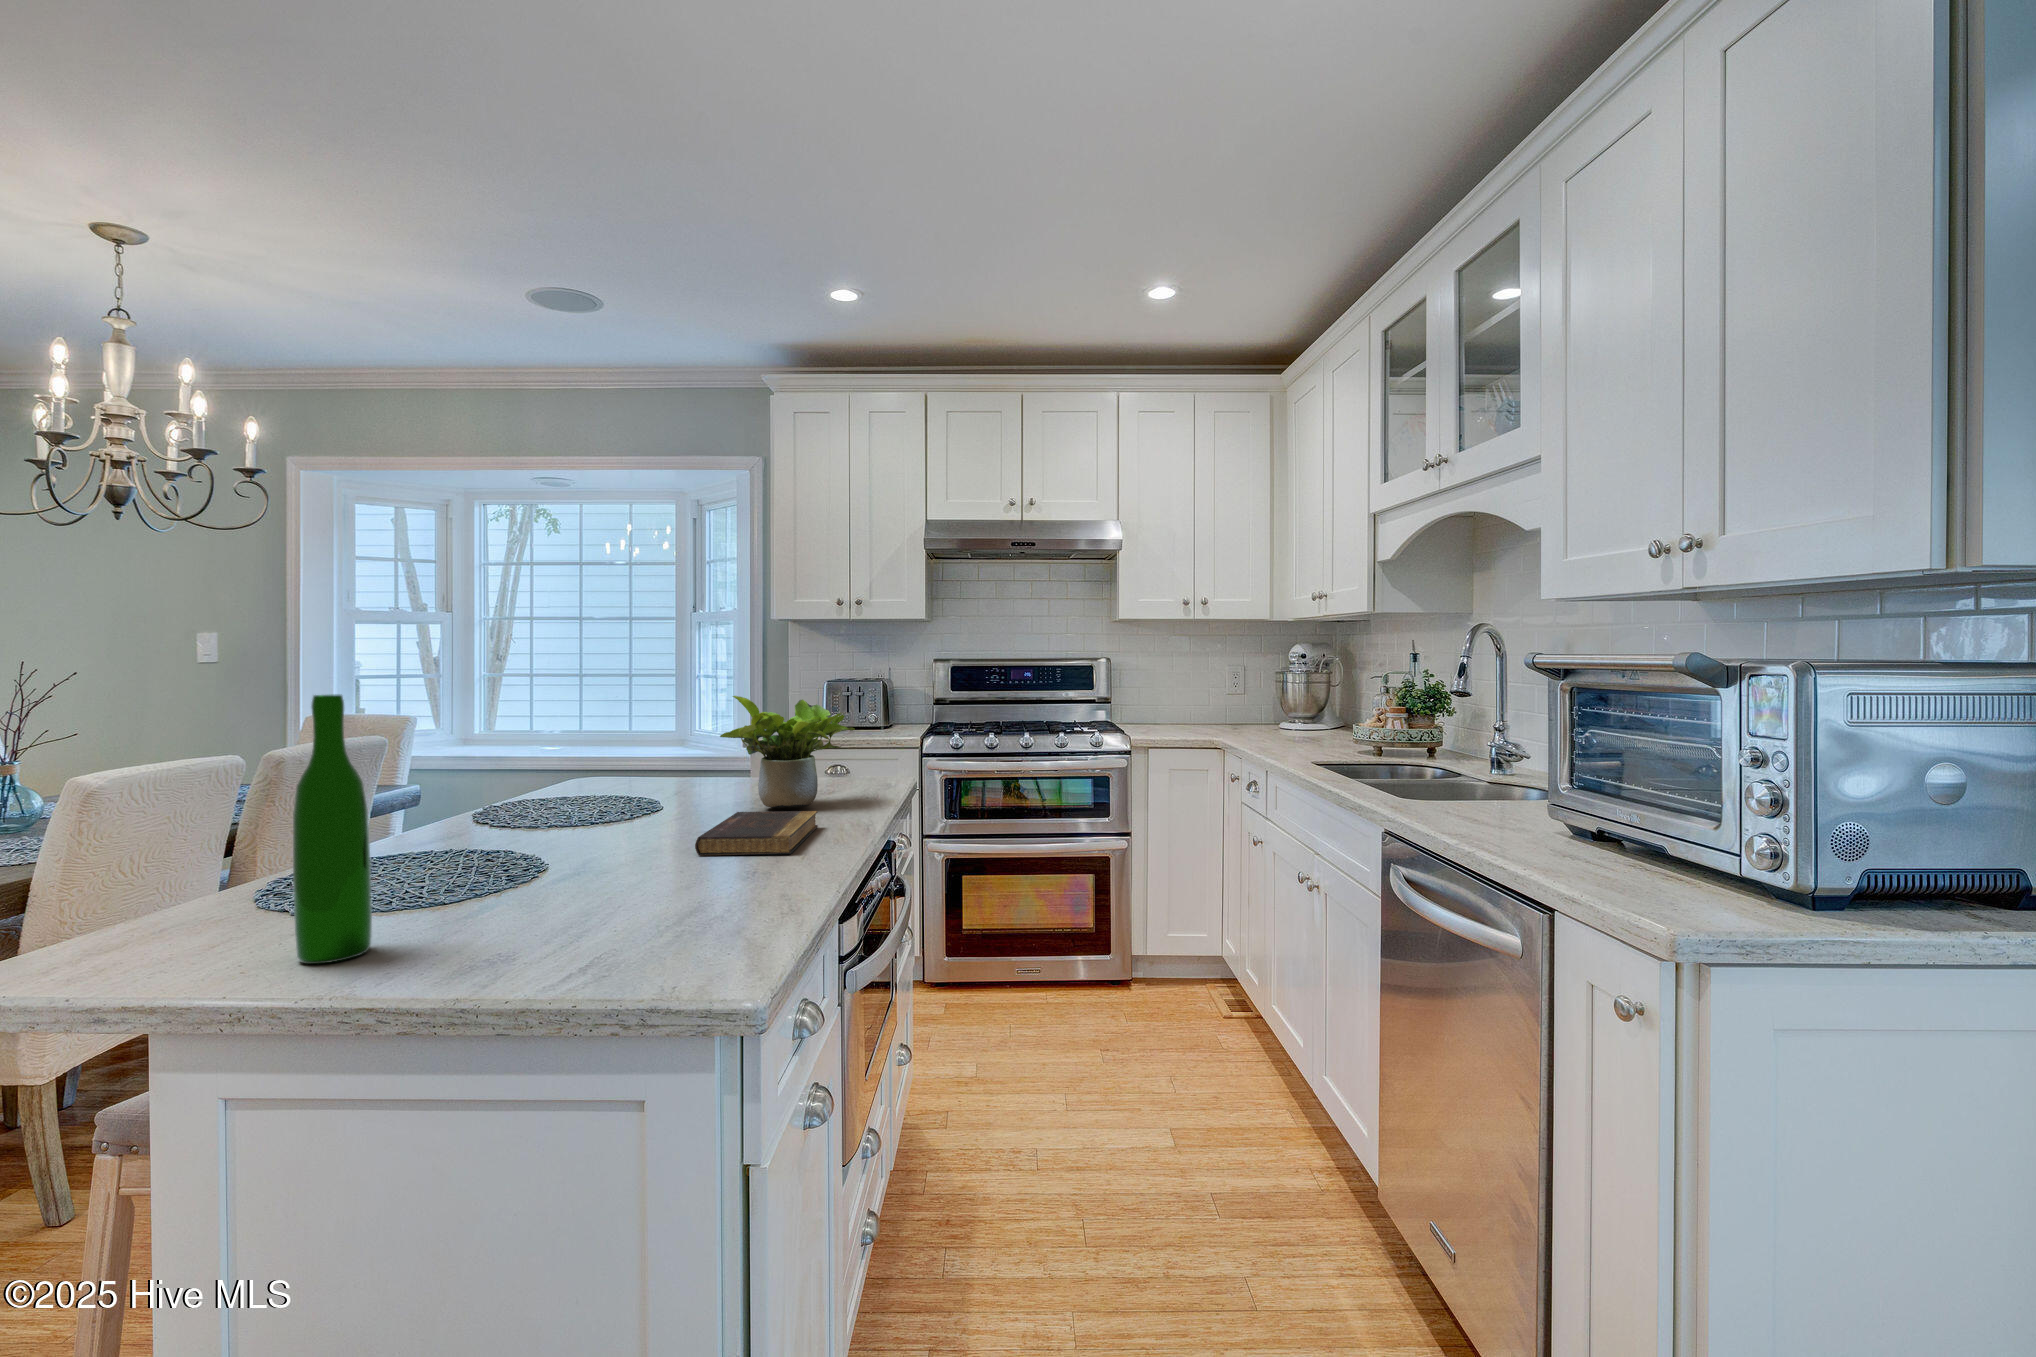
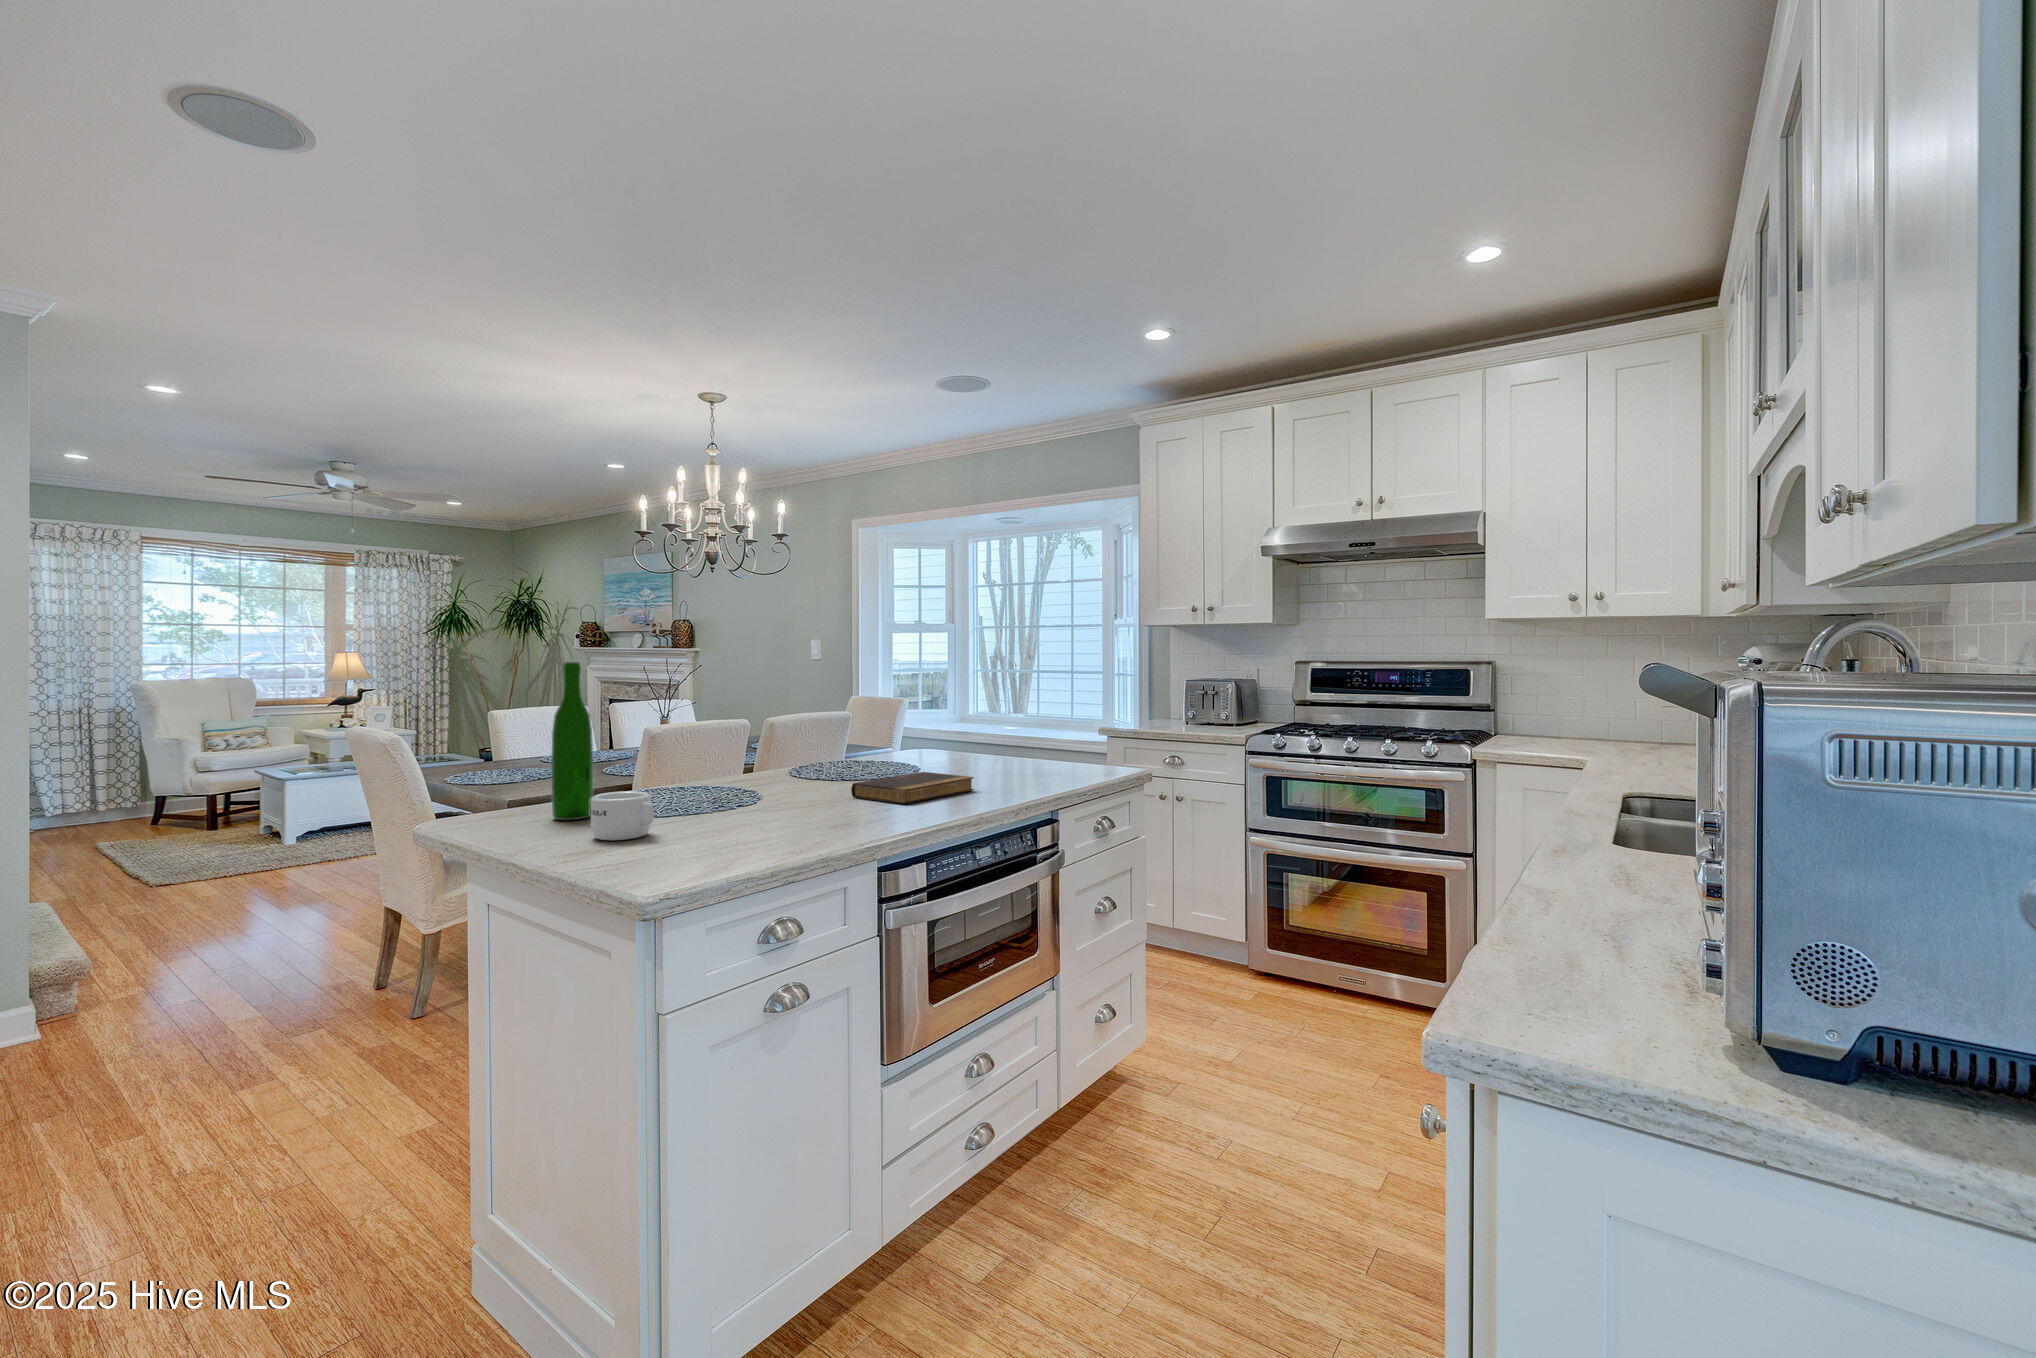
potted plant: present [720,696,855,808] -> none [942,682,1051,776]
mug: none [472,890,592,975] -> present [590,791,654,840]

